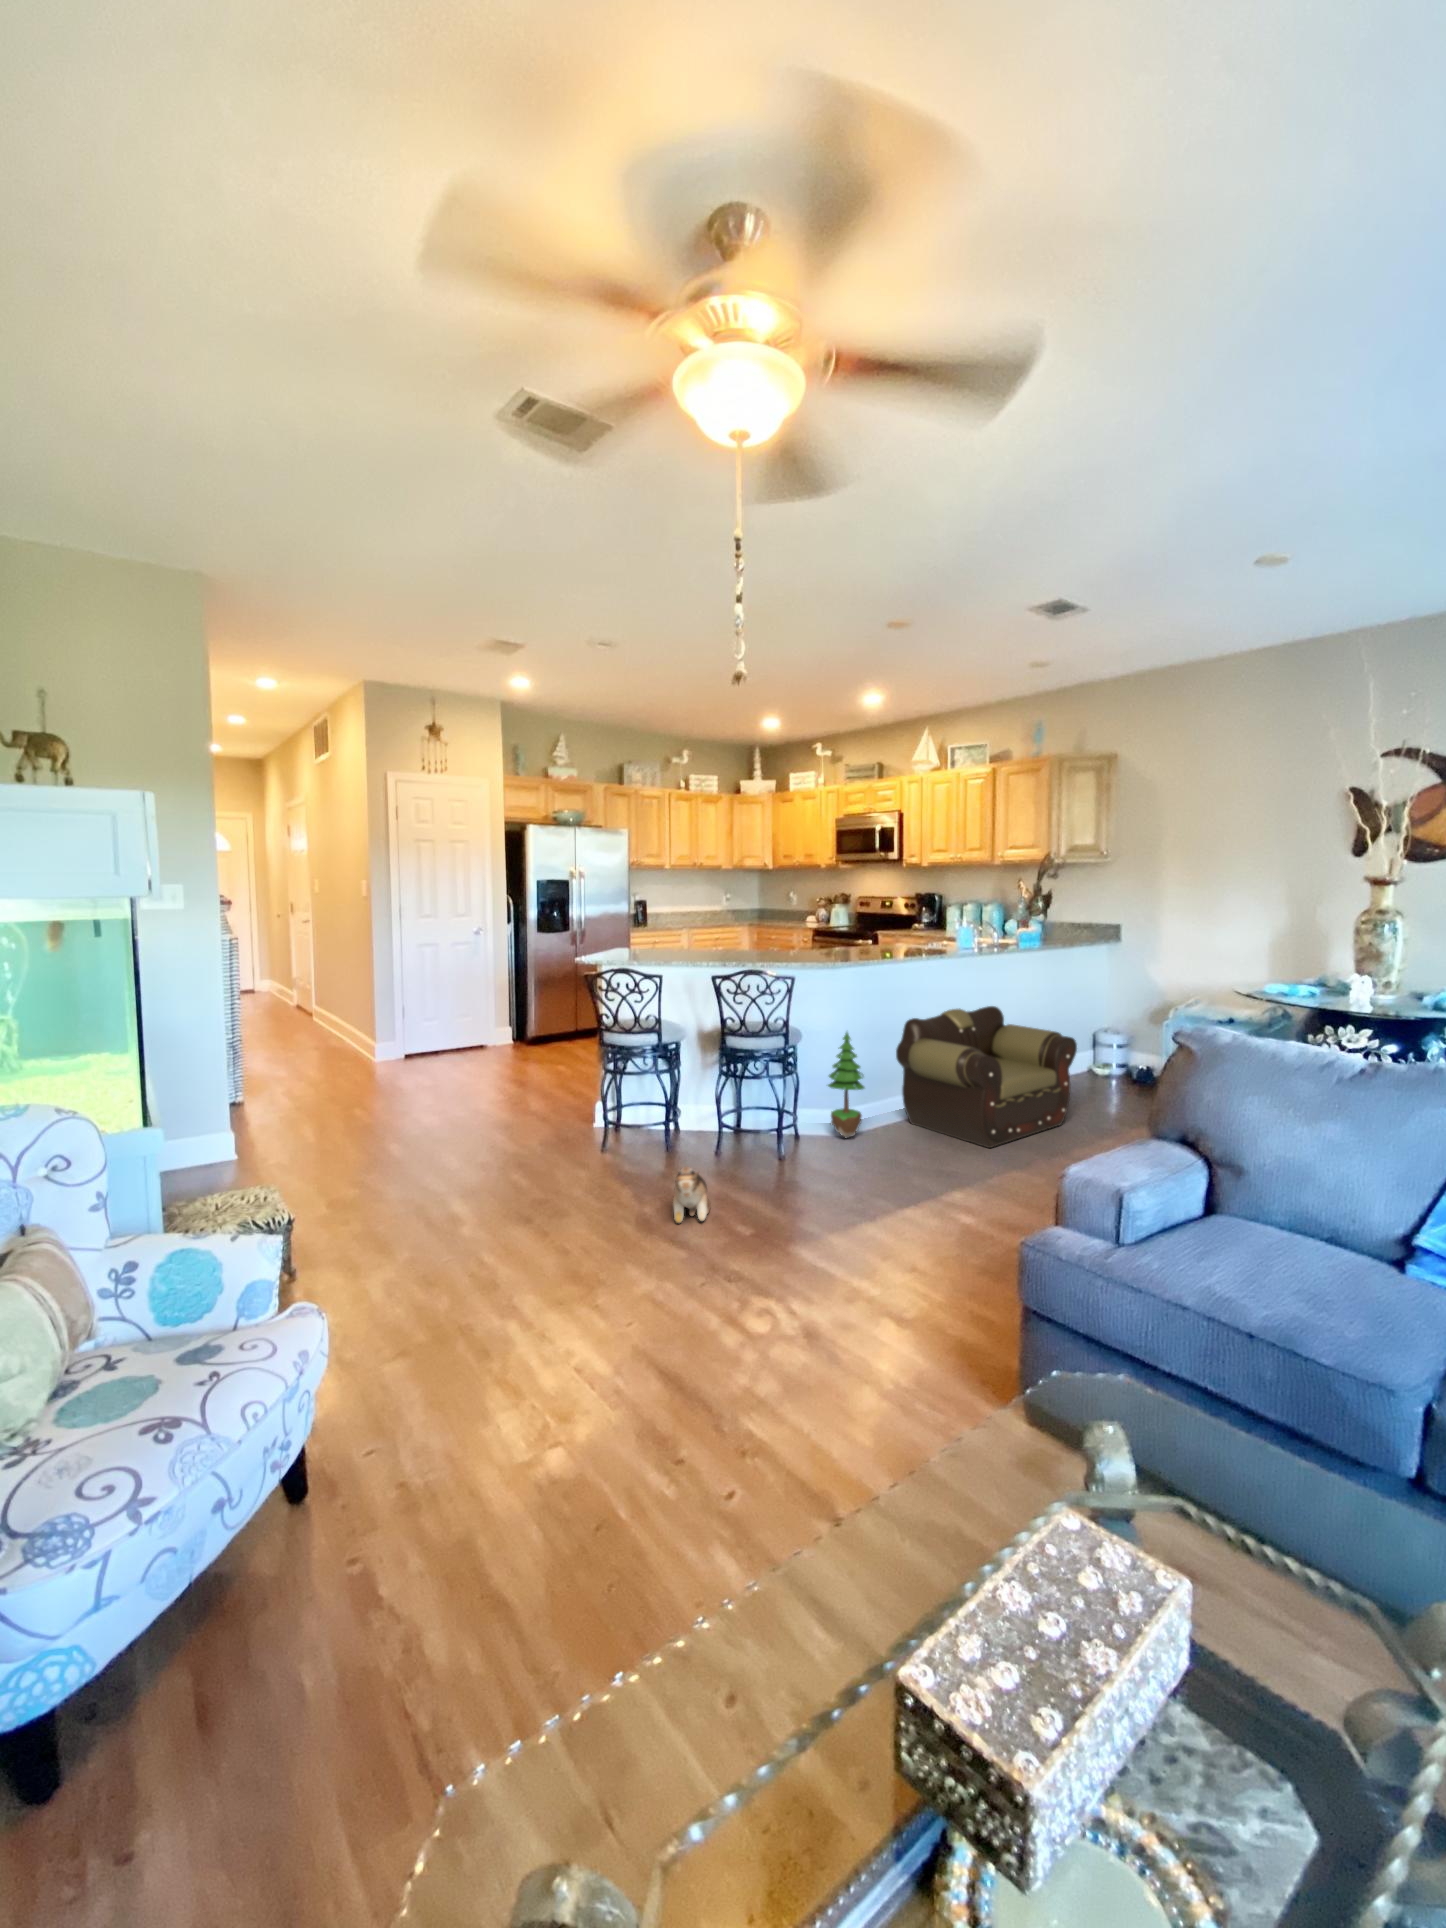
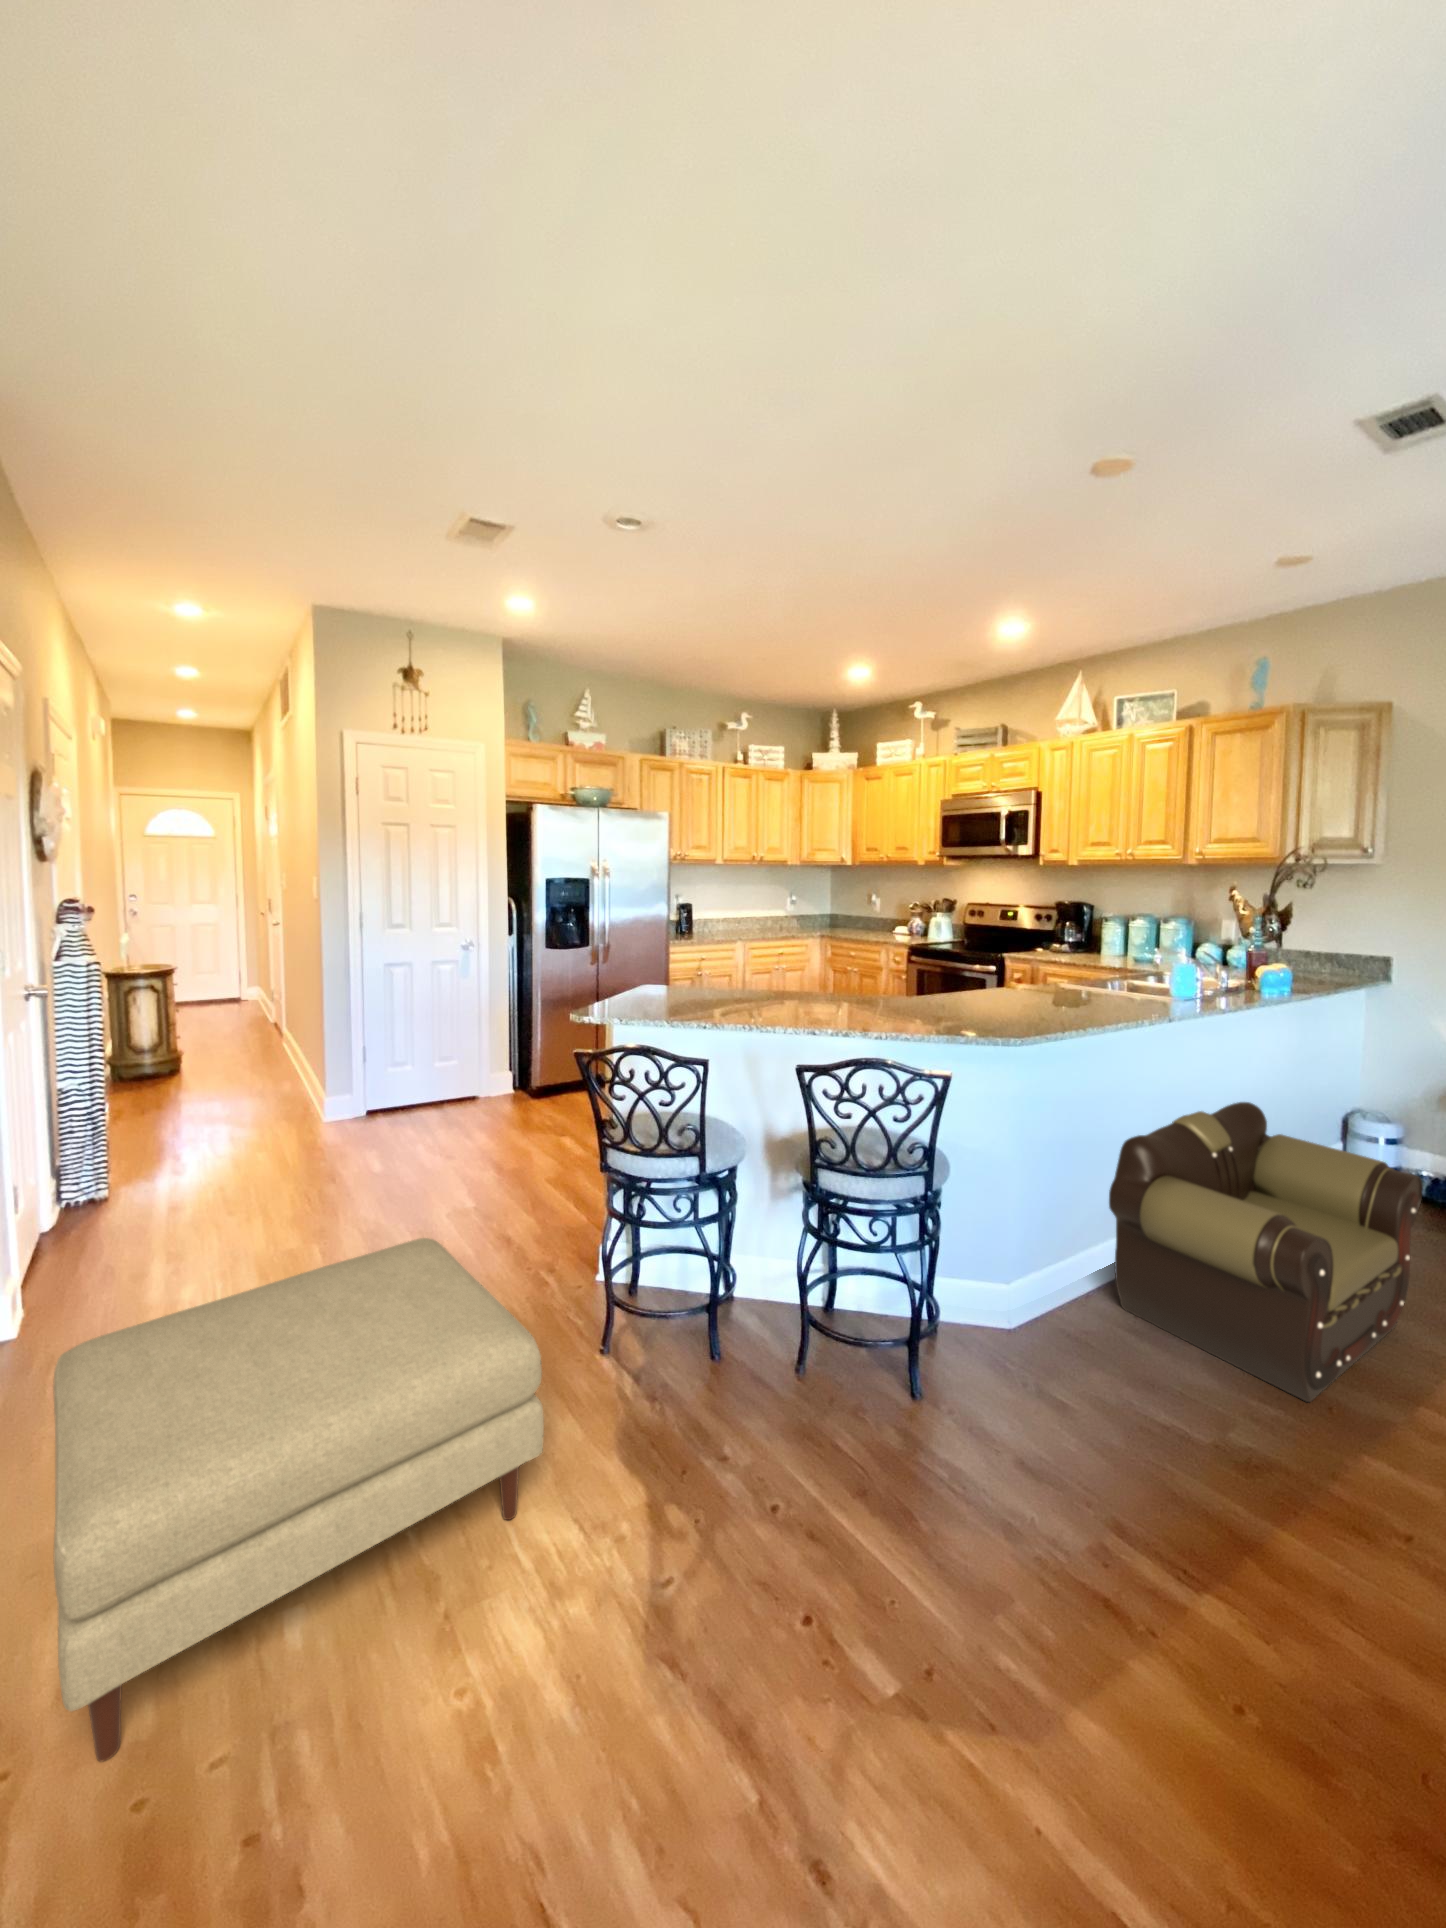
potted tree: present [828,1032,864,1138] -> none [994,1167,1068,1354]
ottoman: none [342,1072,583,1236] -> present [53,1238,544,1761]
plush toy: present [673,1167,710,1223] -> none [719,1557,806,1733]

